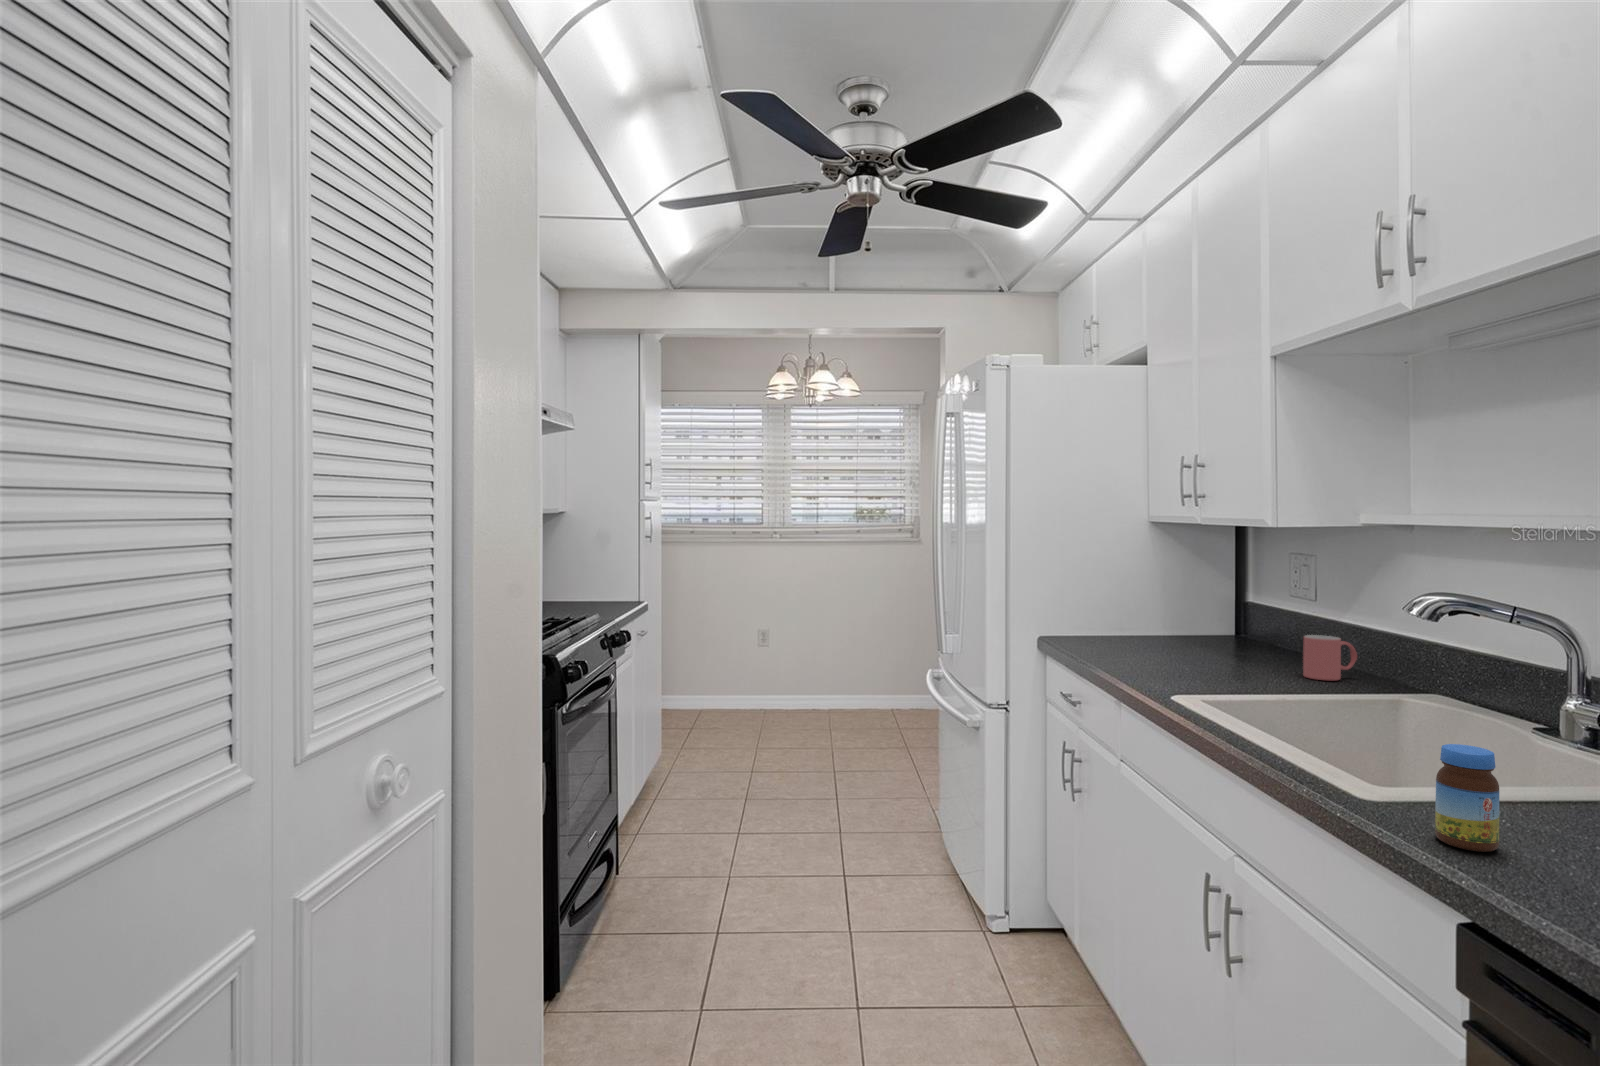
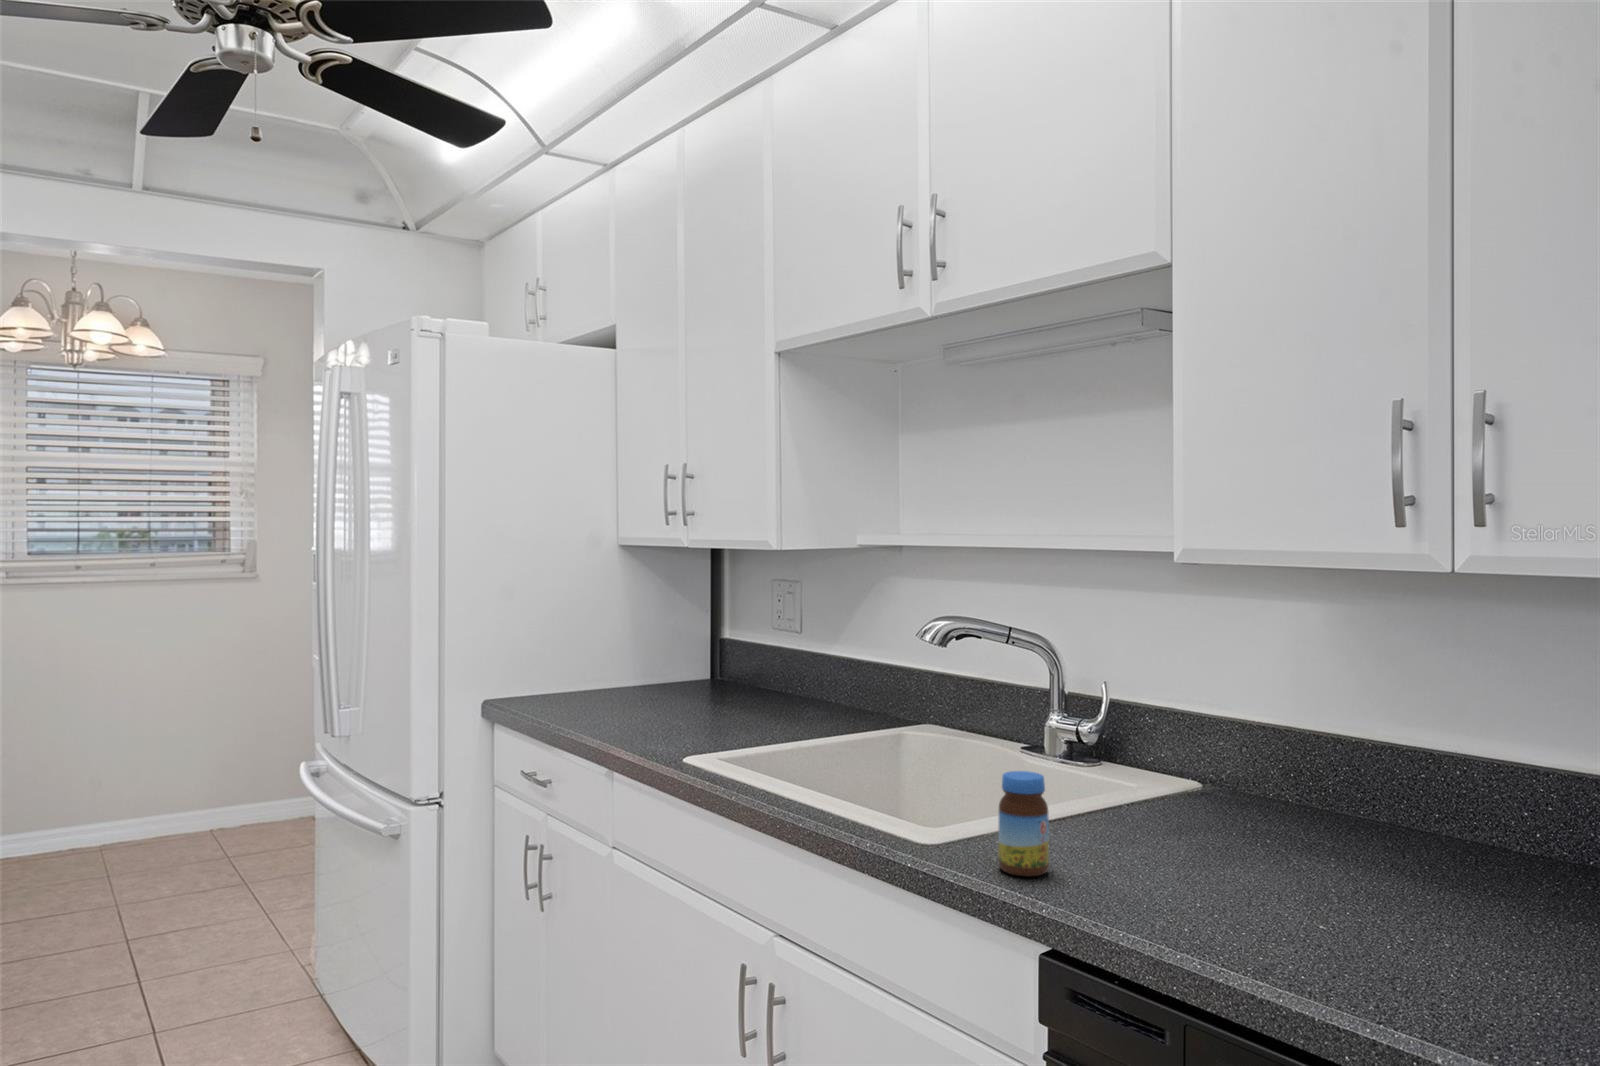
mug: present [1303,635,1357,681] -> none [786,672,832,719]

